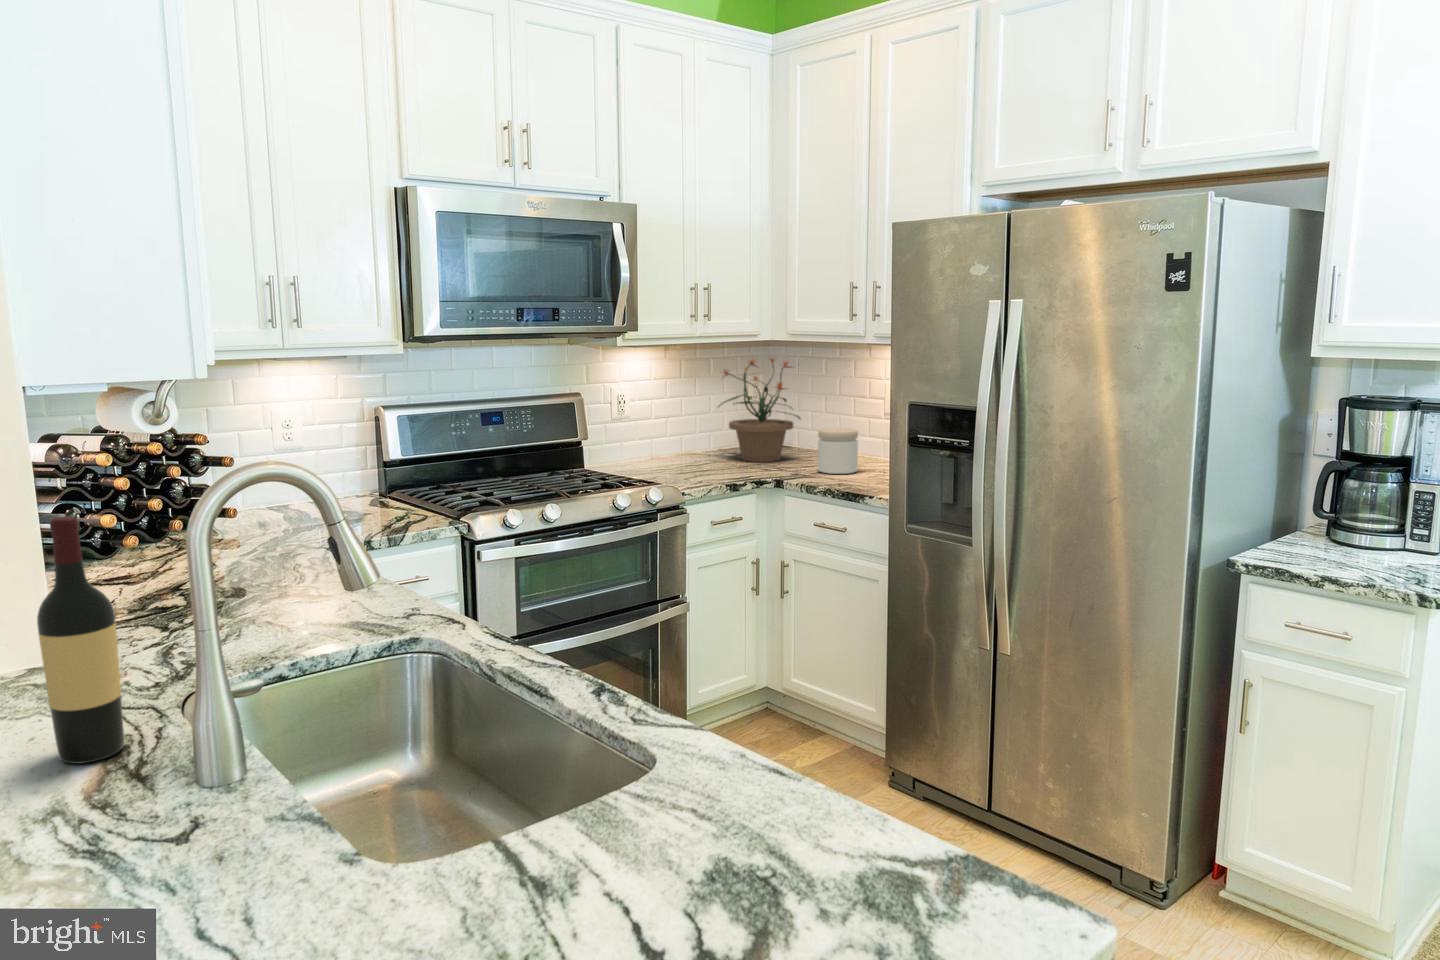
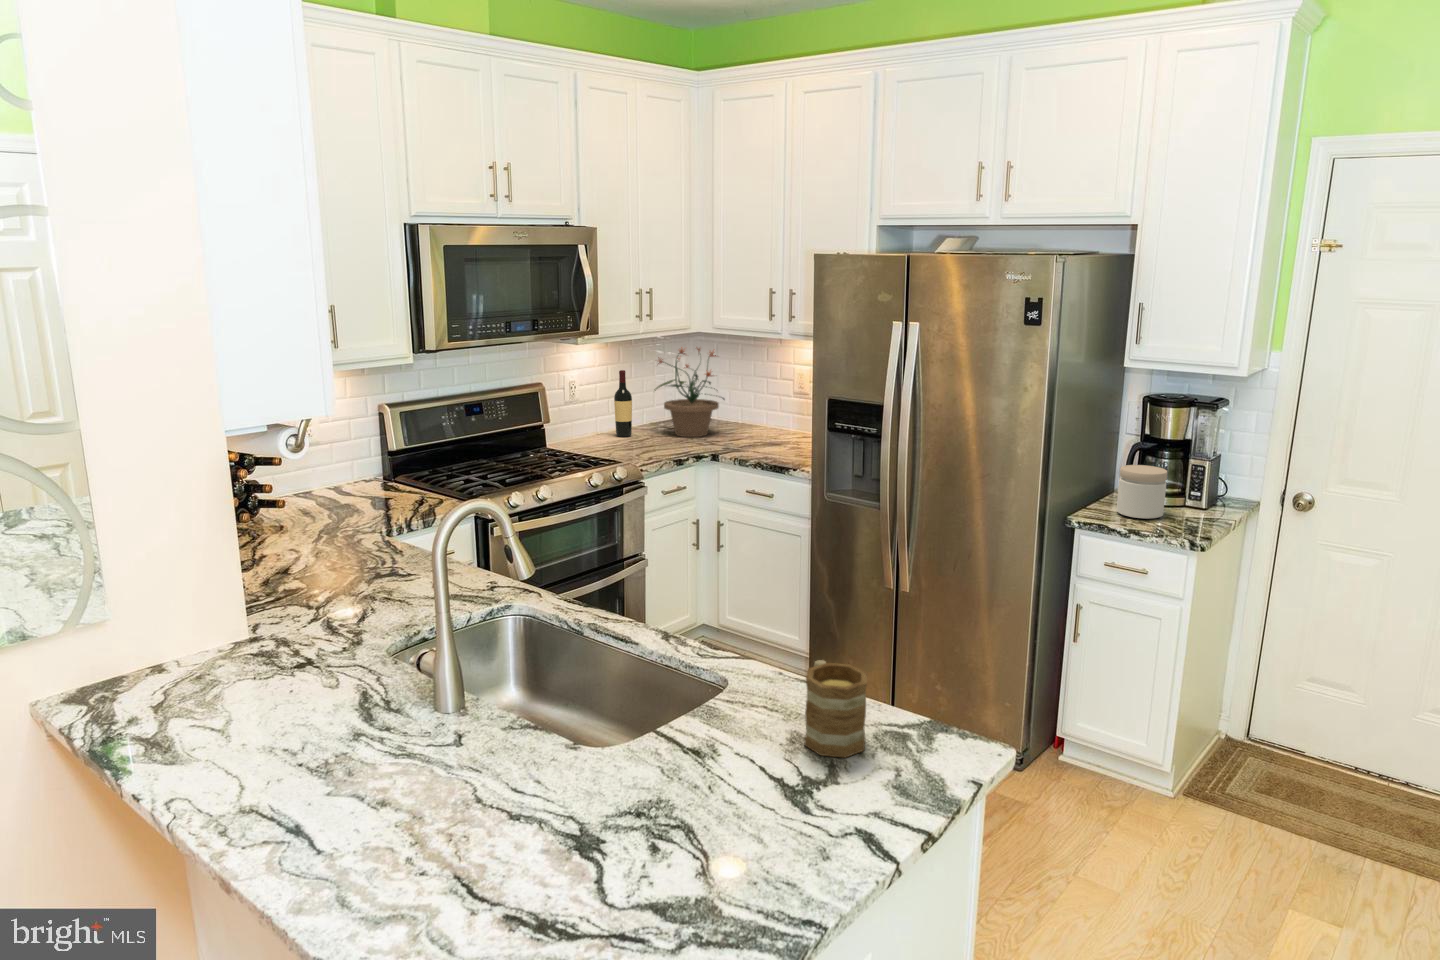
jar: present [818,428,858,474] -> present [1116,465,1167,519]
wine bottle: present [37,516,124,764] -> present [614,370,632,437]
mug: none [730,739,843,917] -> present [805,660,868,757]

